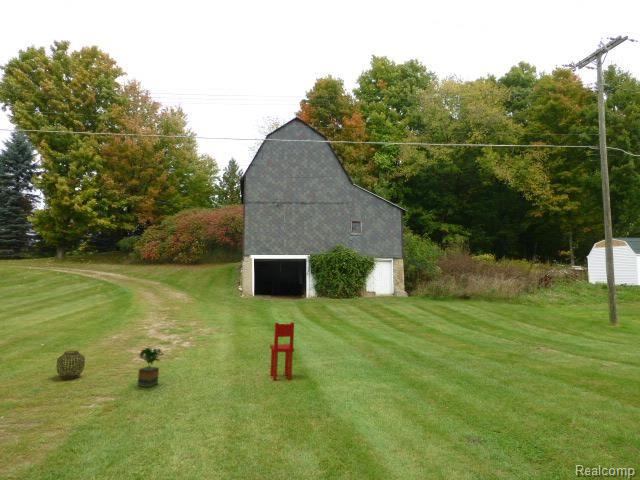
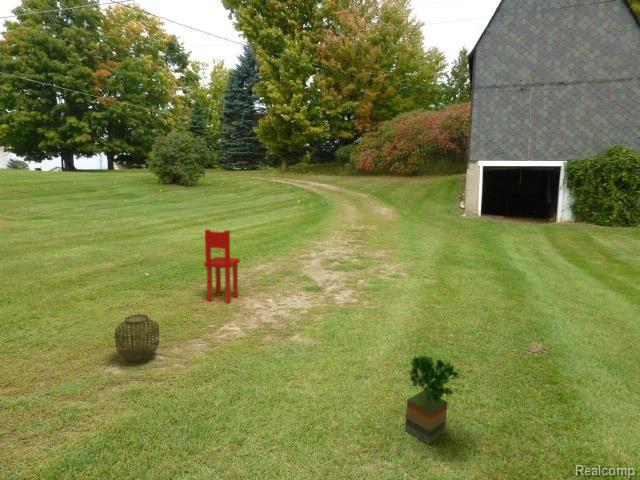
chair: present [270,322,294,380] -> present [204,229,240,303]
potted tree: present [138,348,164,387] -> present [405,356,460,444]

